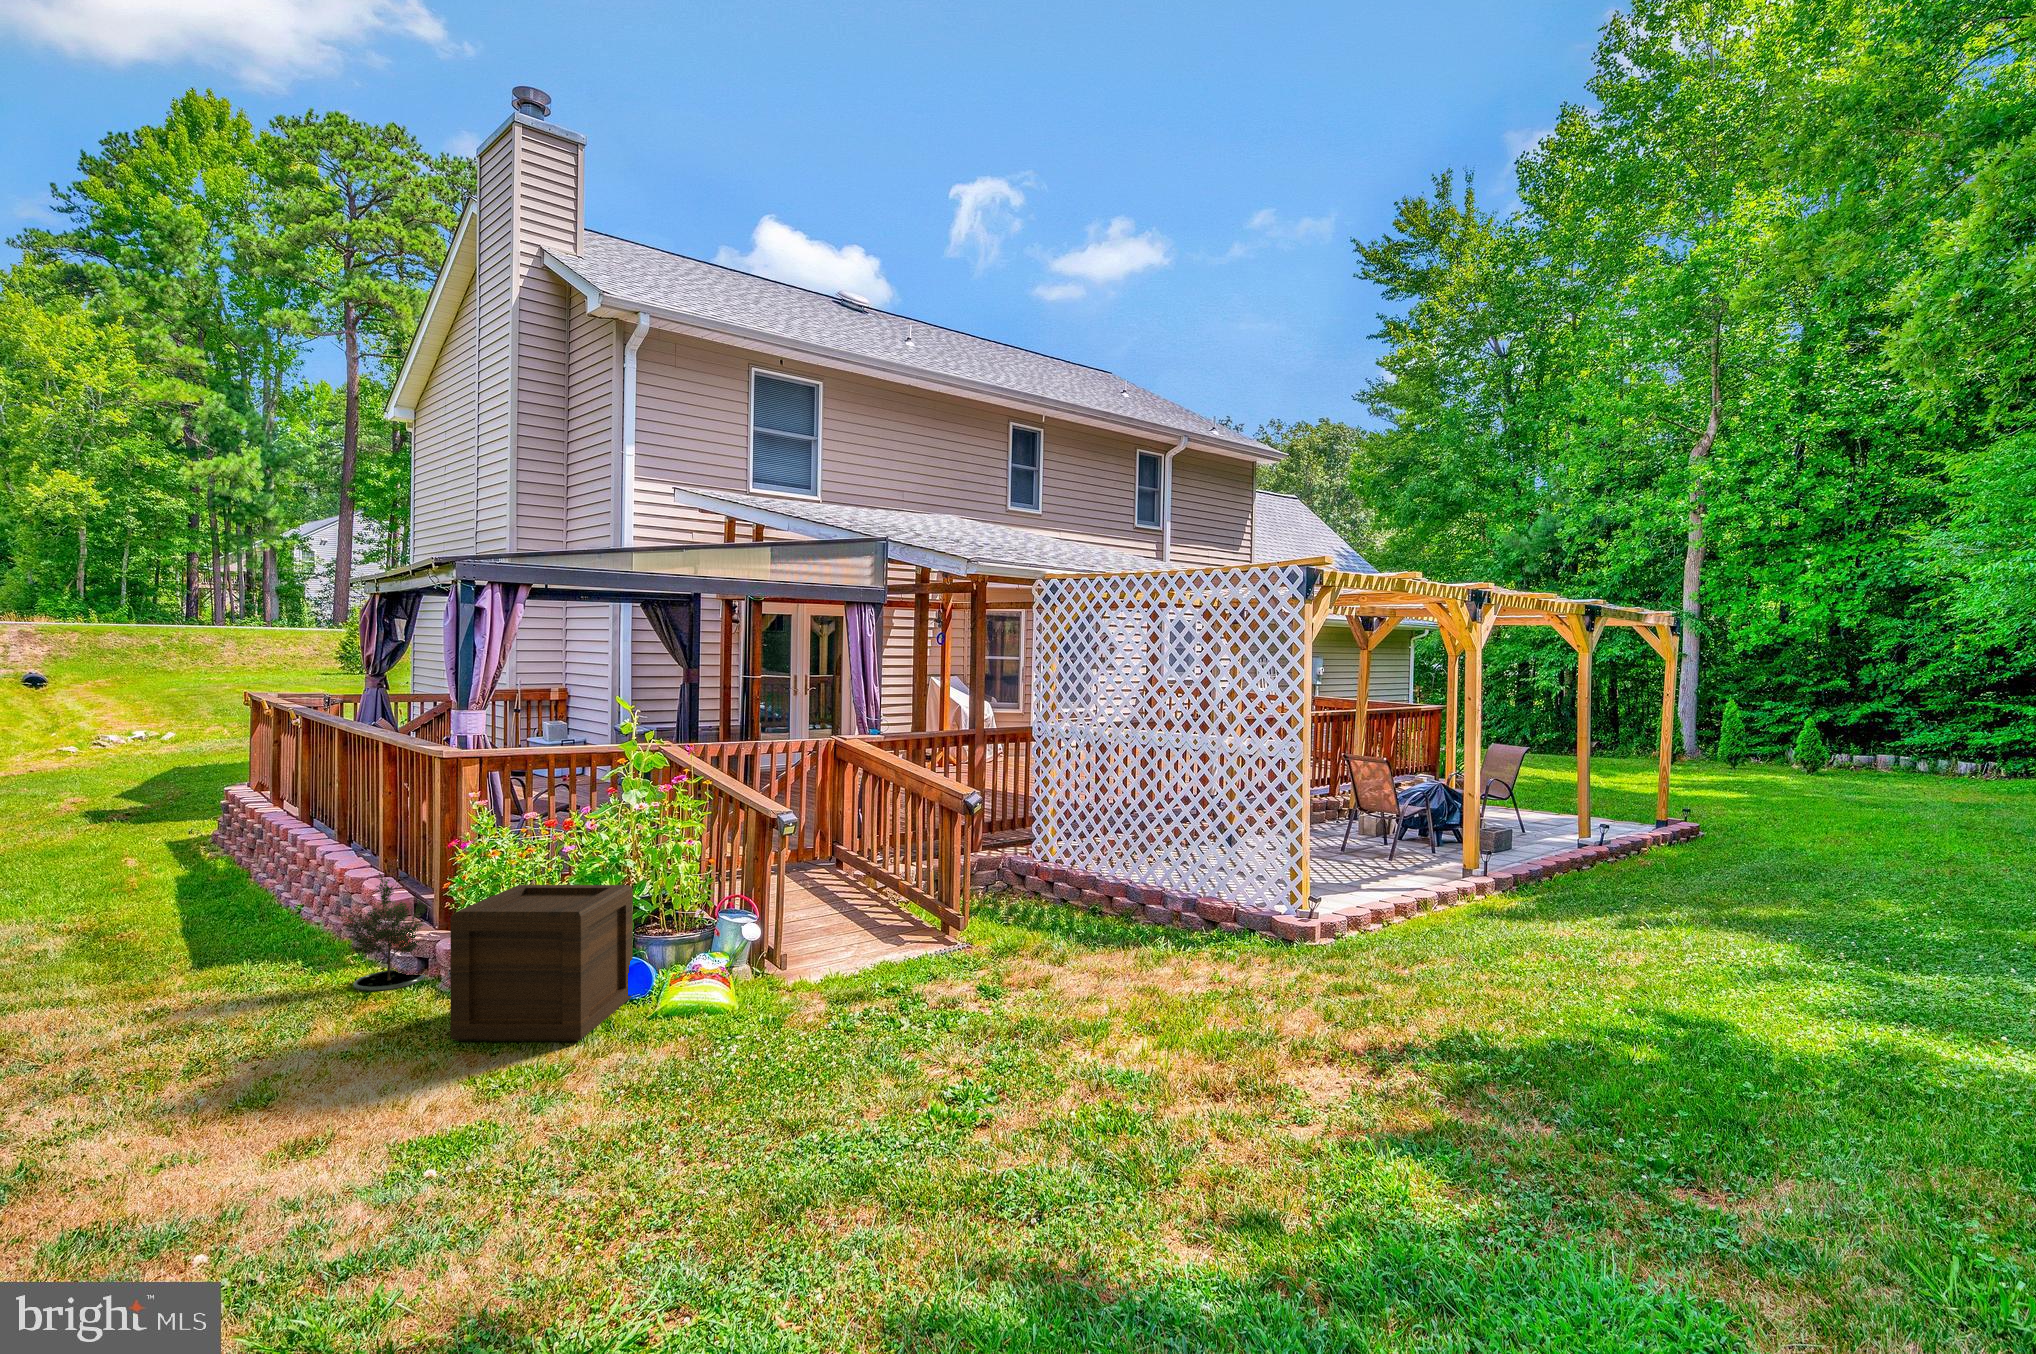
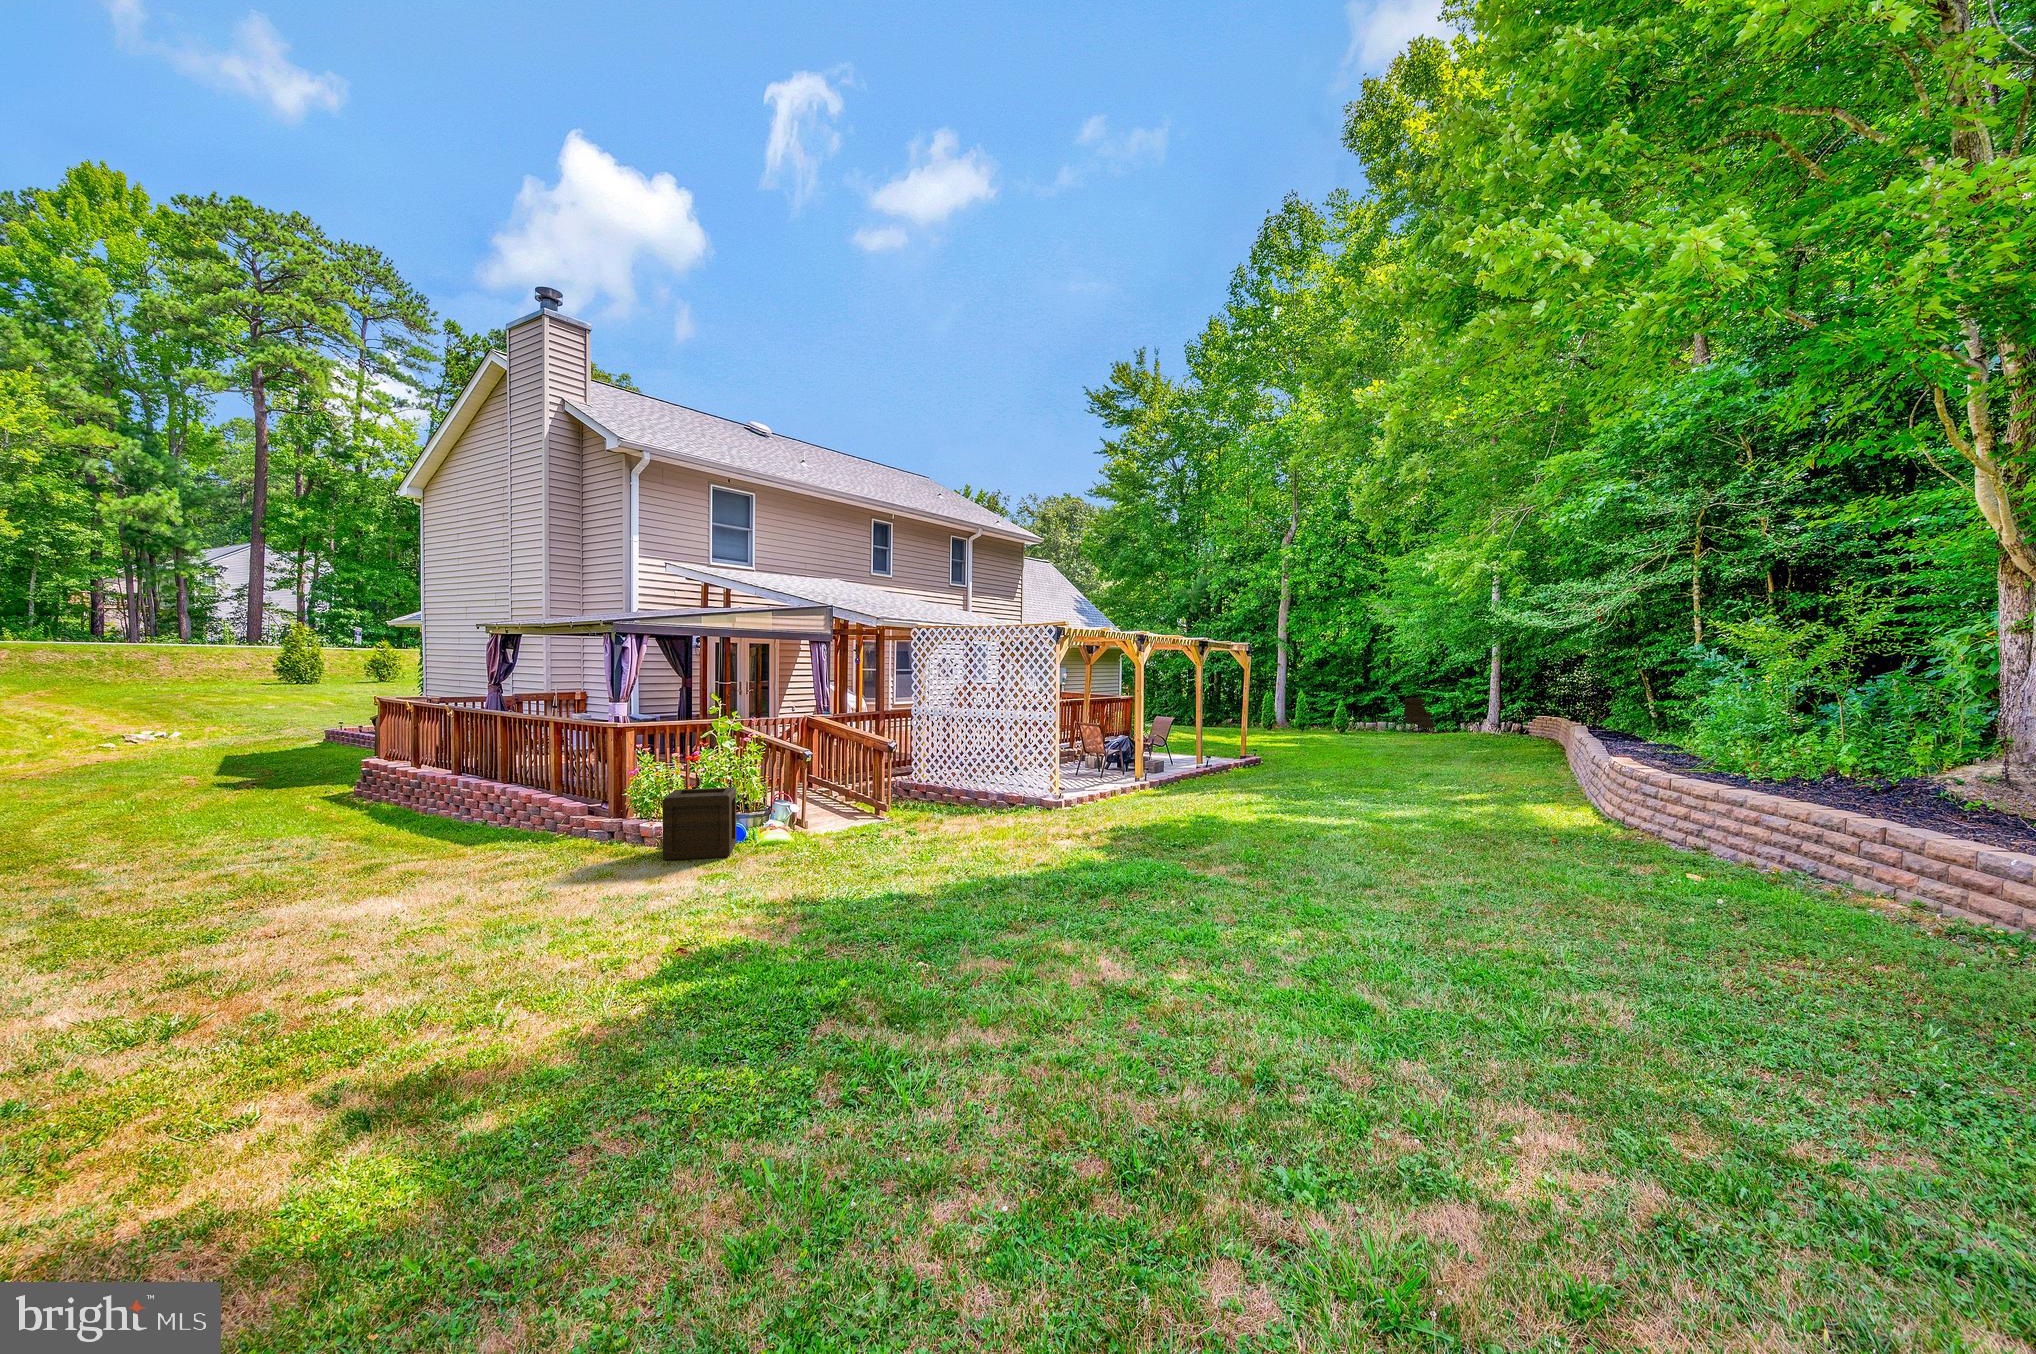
lounge chair: none [1936,715,2010,777] -> present [1403,698,1435,732]
potted tree: present [341,873,426,991] -> none [566,789,613,850]

